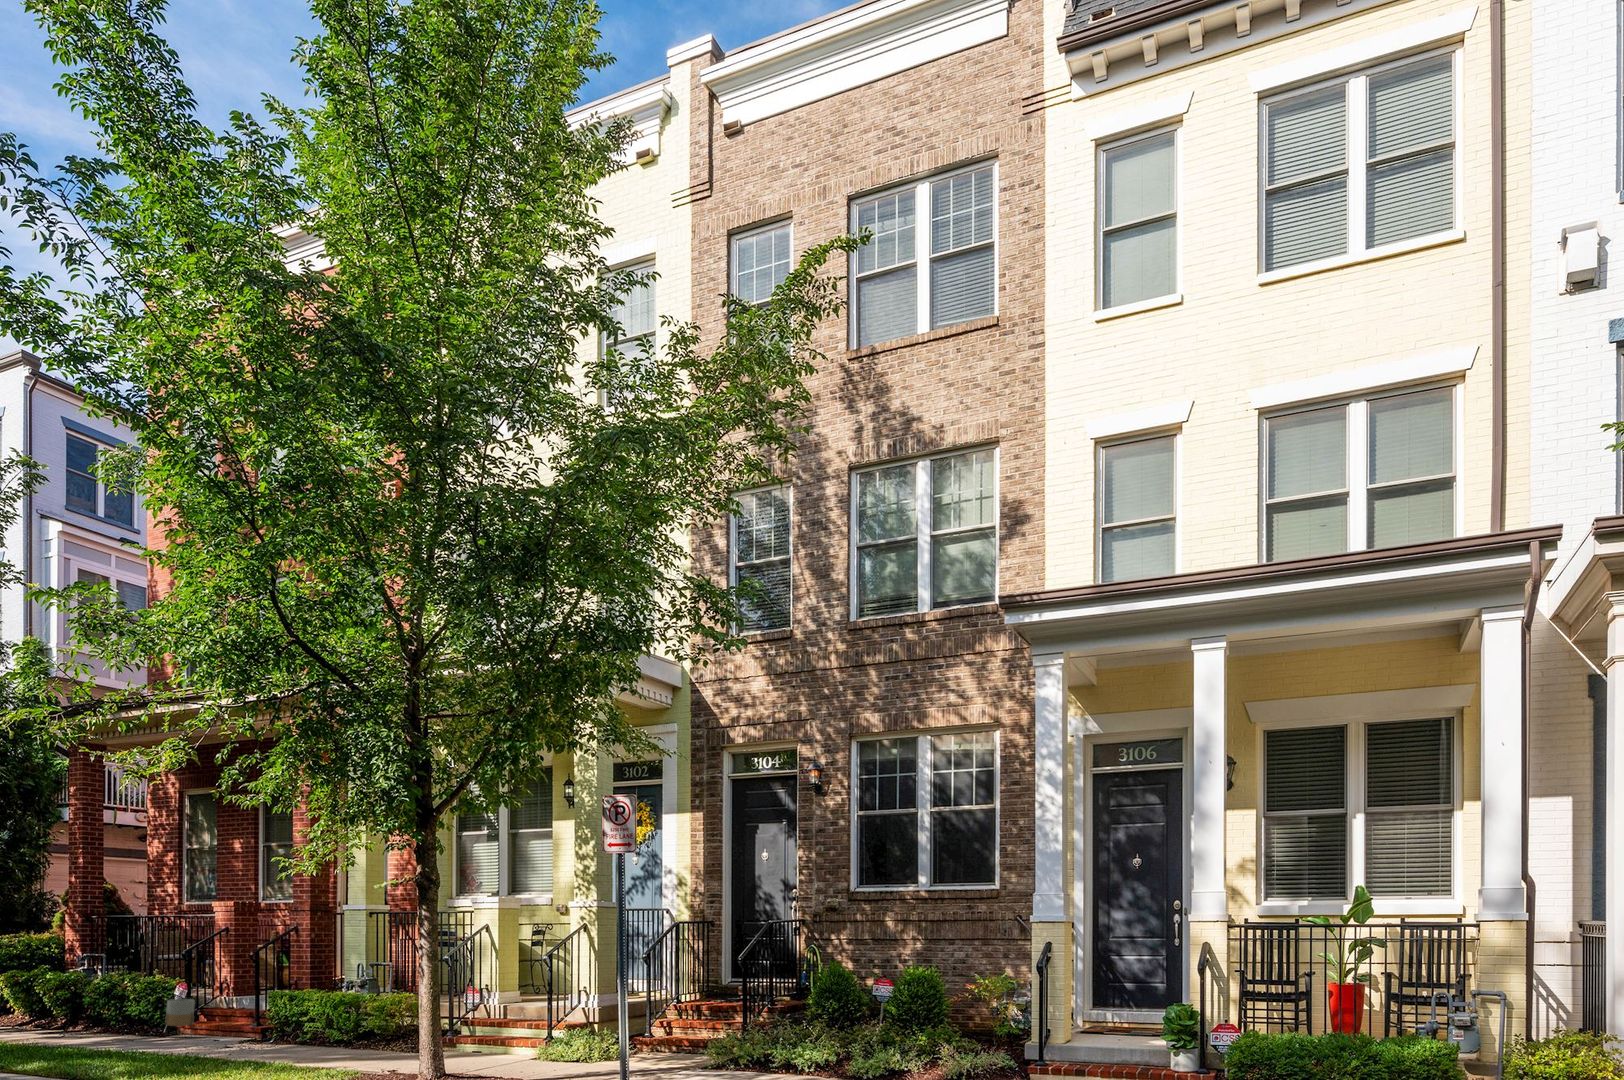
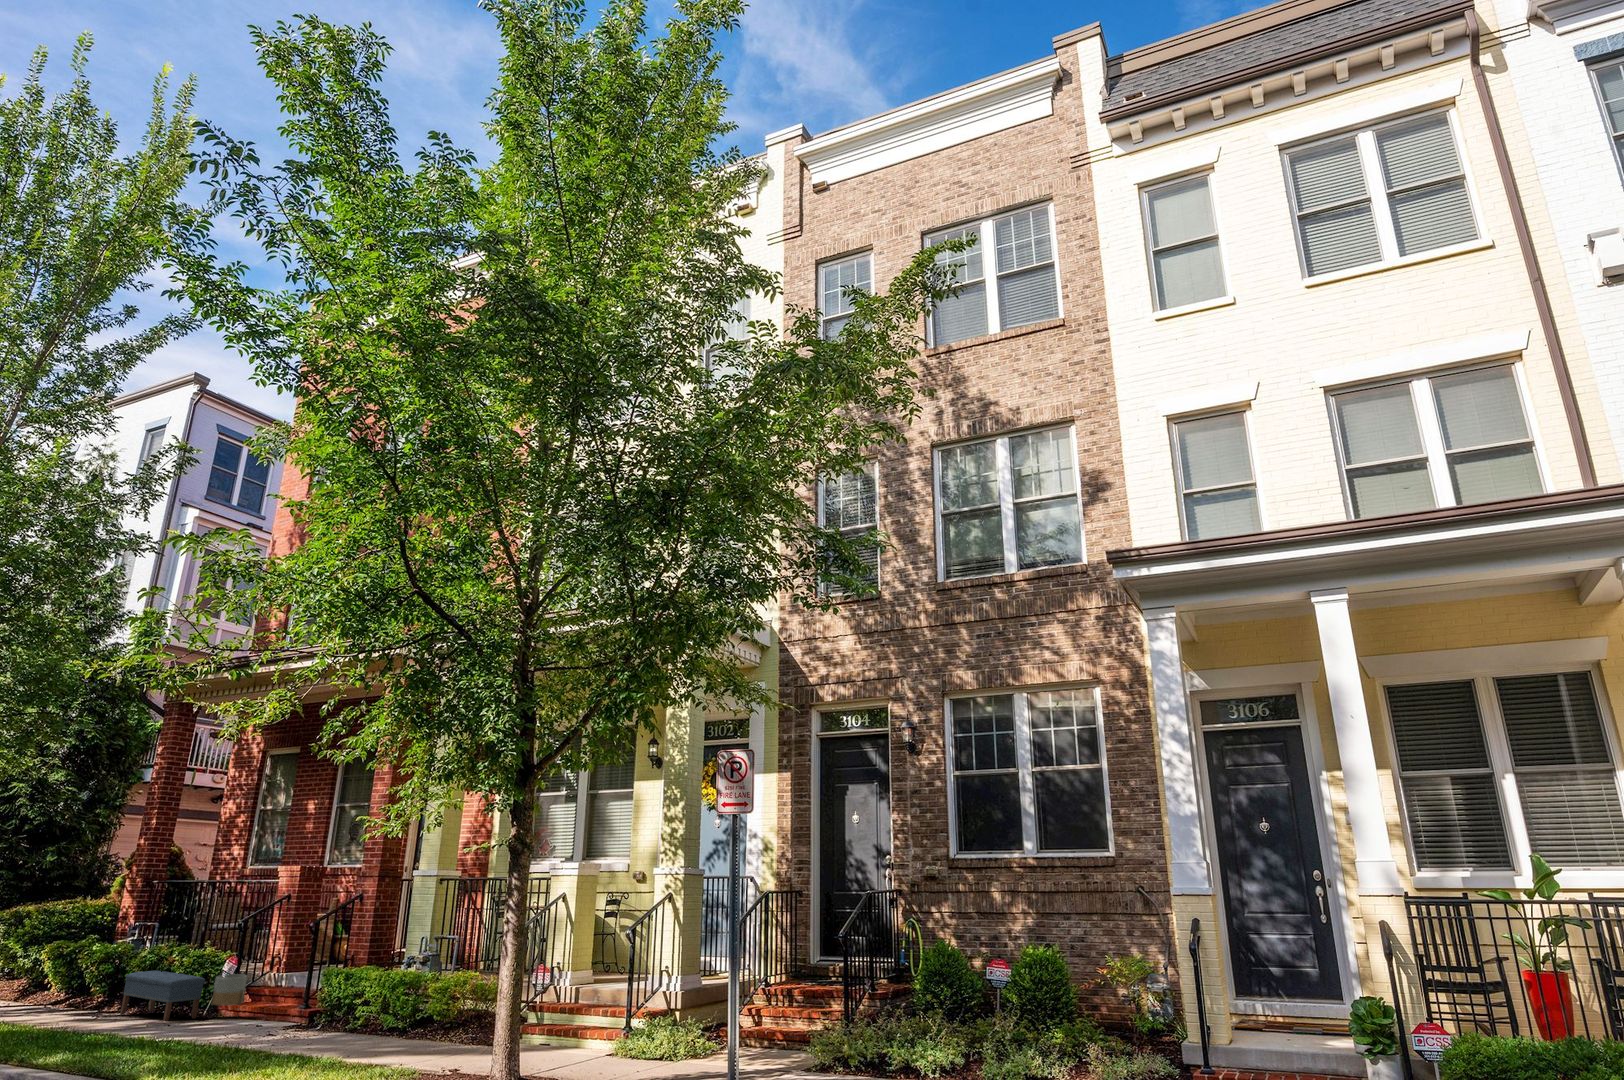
bench: none [80,996,157,1041] -> present [120,971,205,1021]

